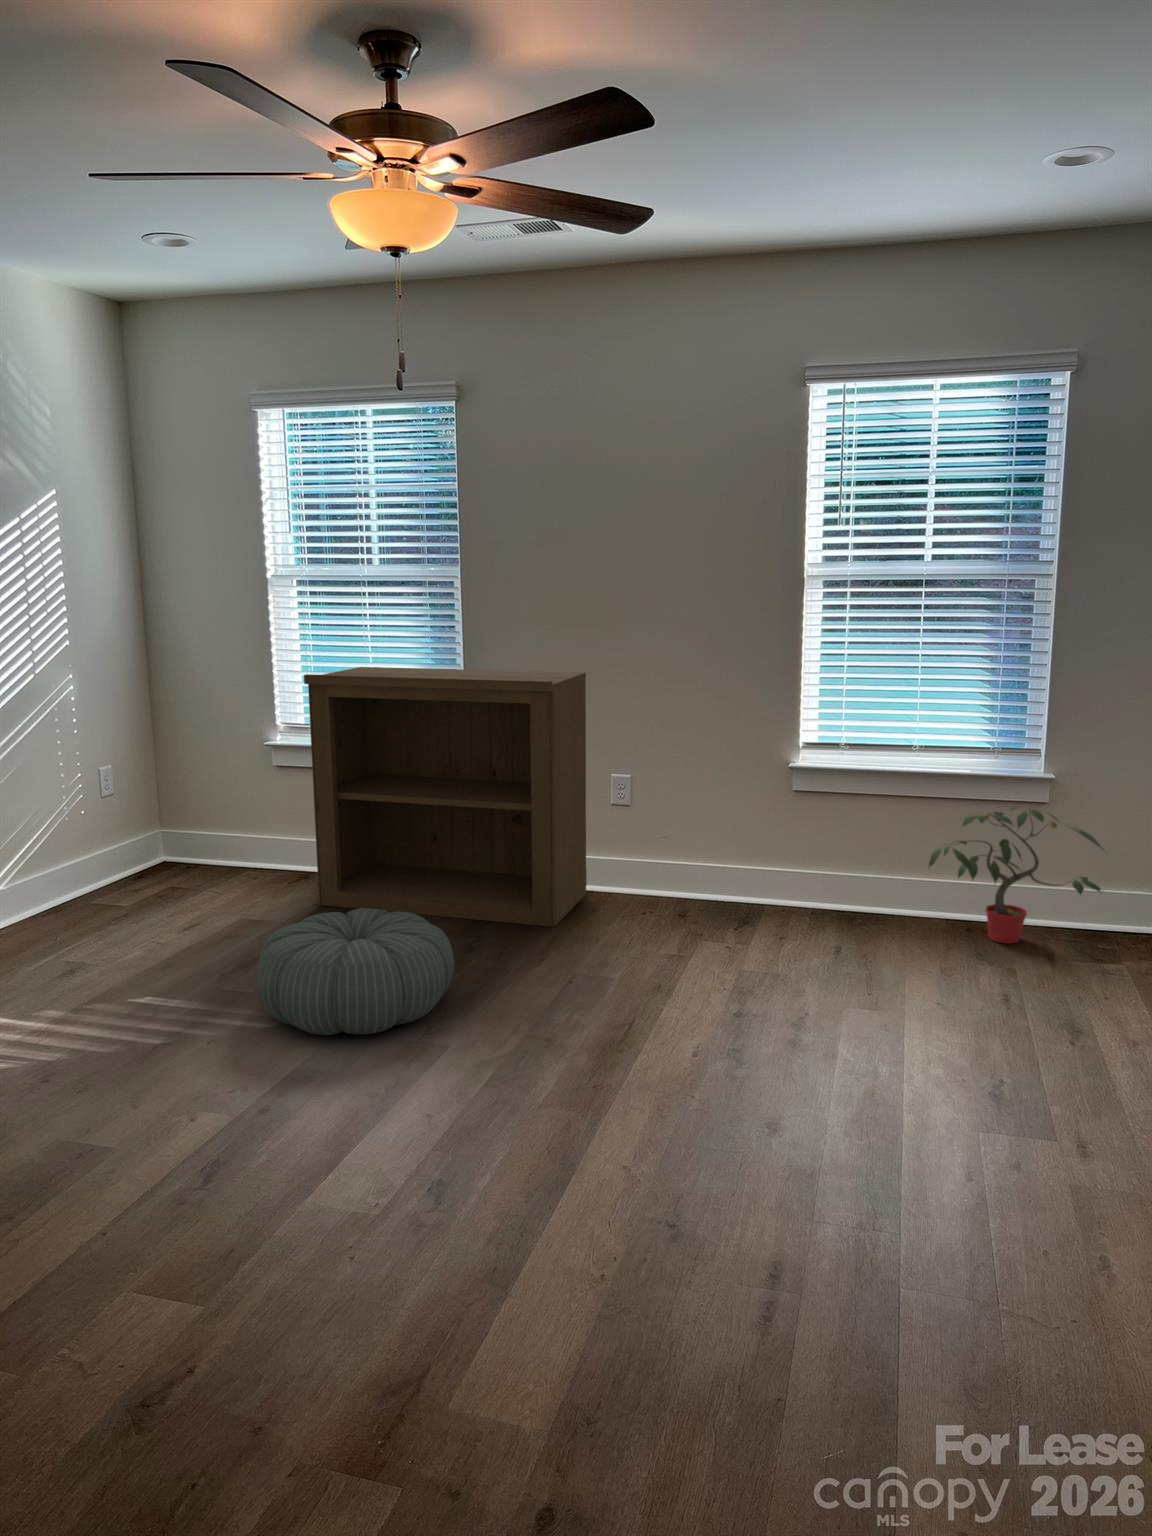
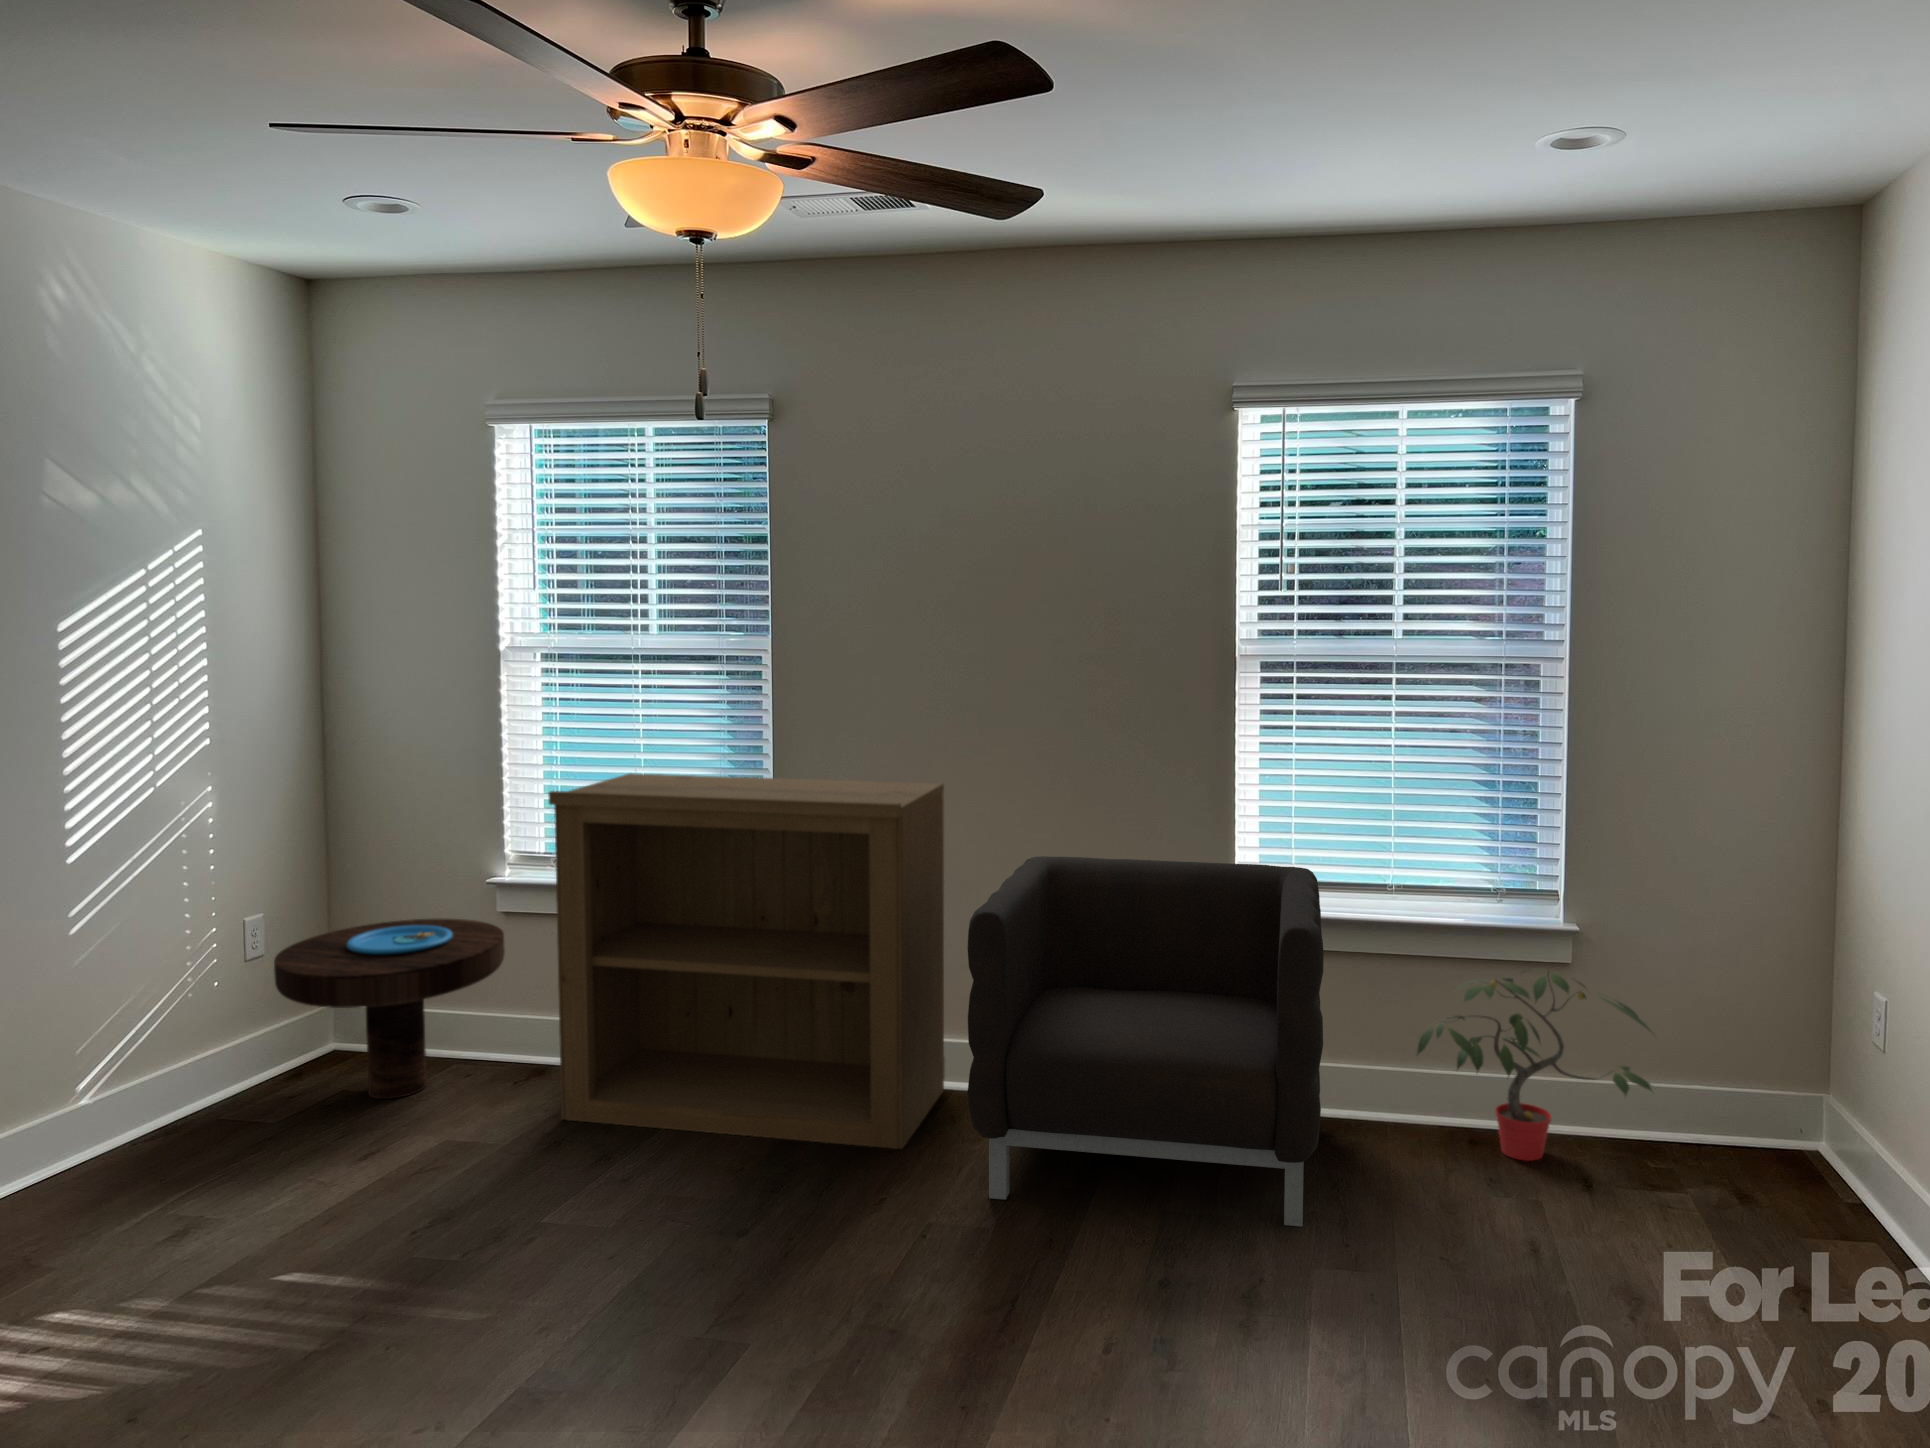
armchair: none [598,726,860,977] -> present [967,856,1324,1227]
side table: none [122,772,277,891] -> present [274,918,505,1099]
pouf: present [257,908,454,1035] -> none [461,1147,761,1364]

